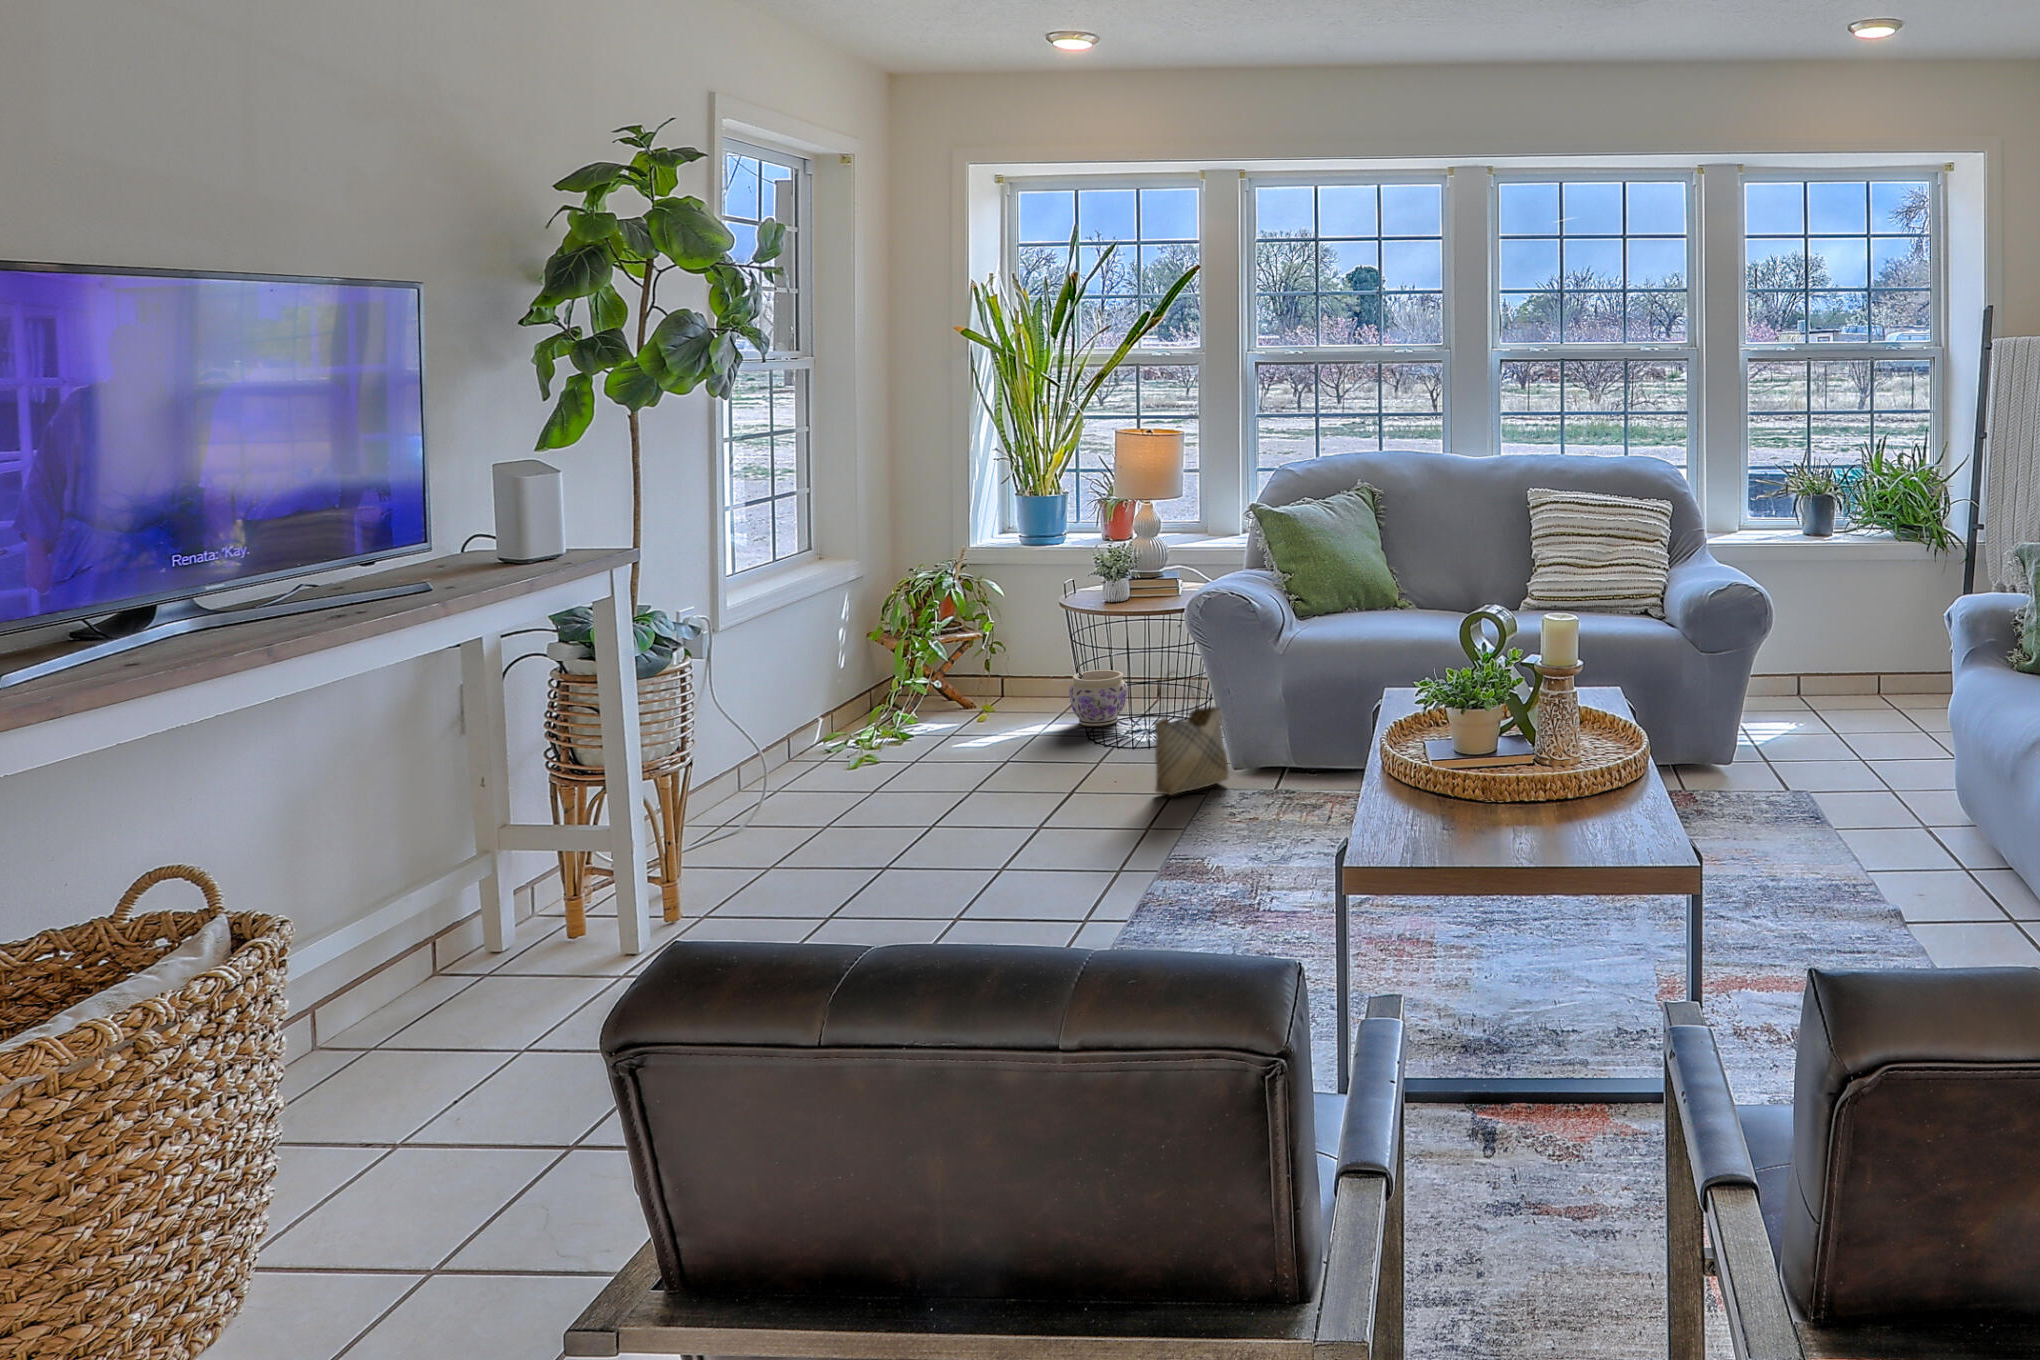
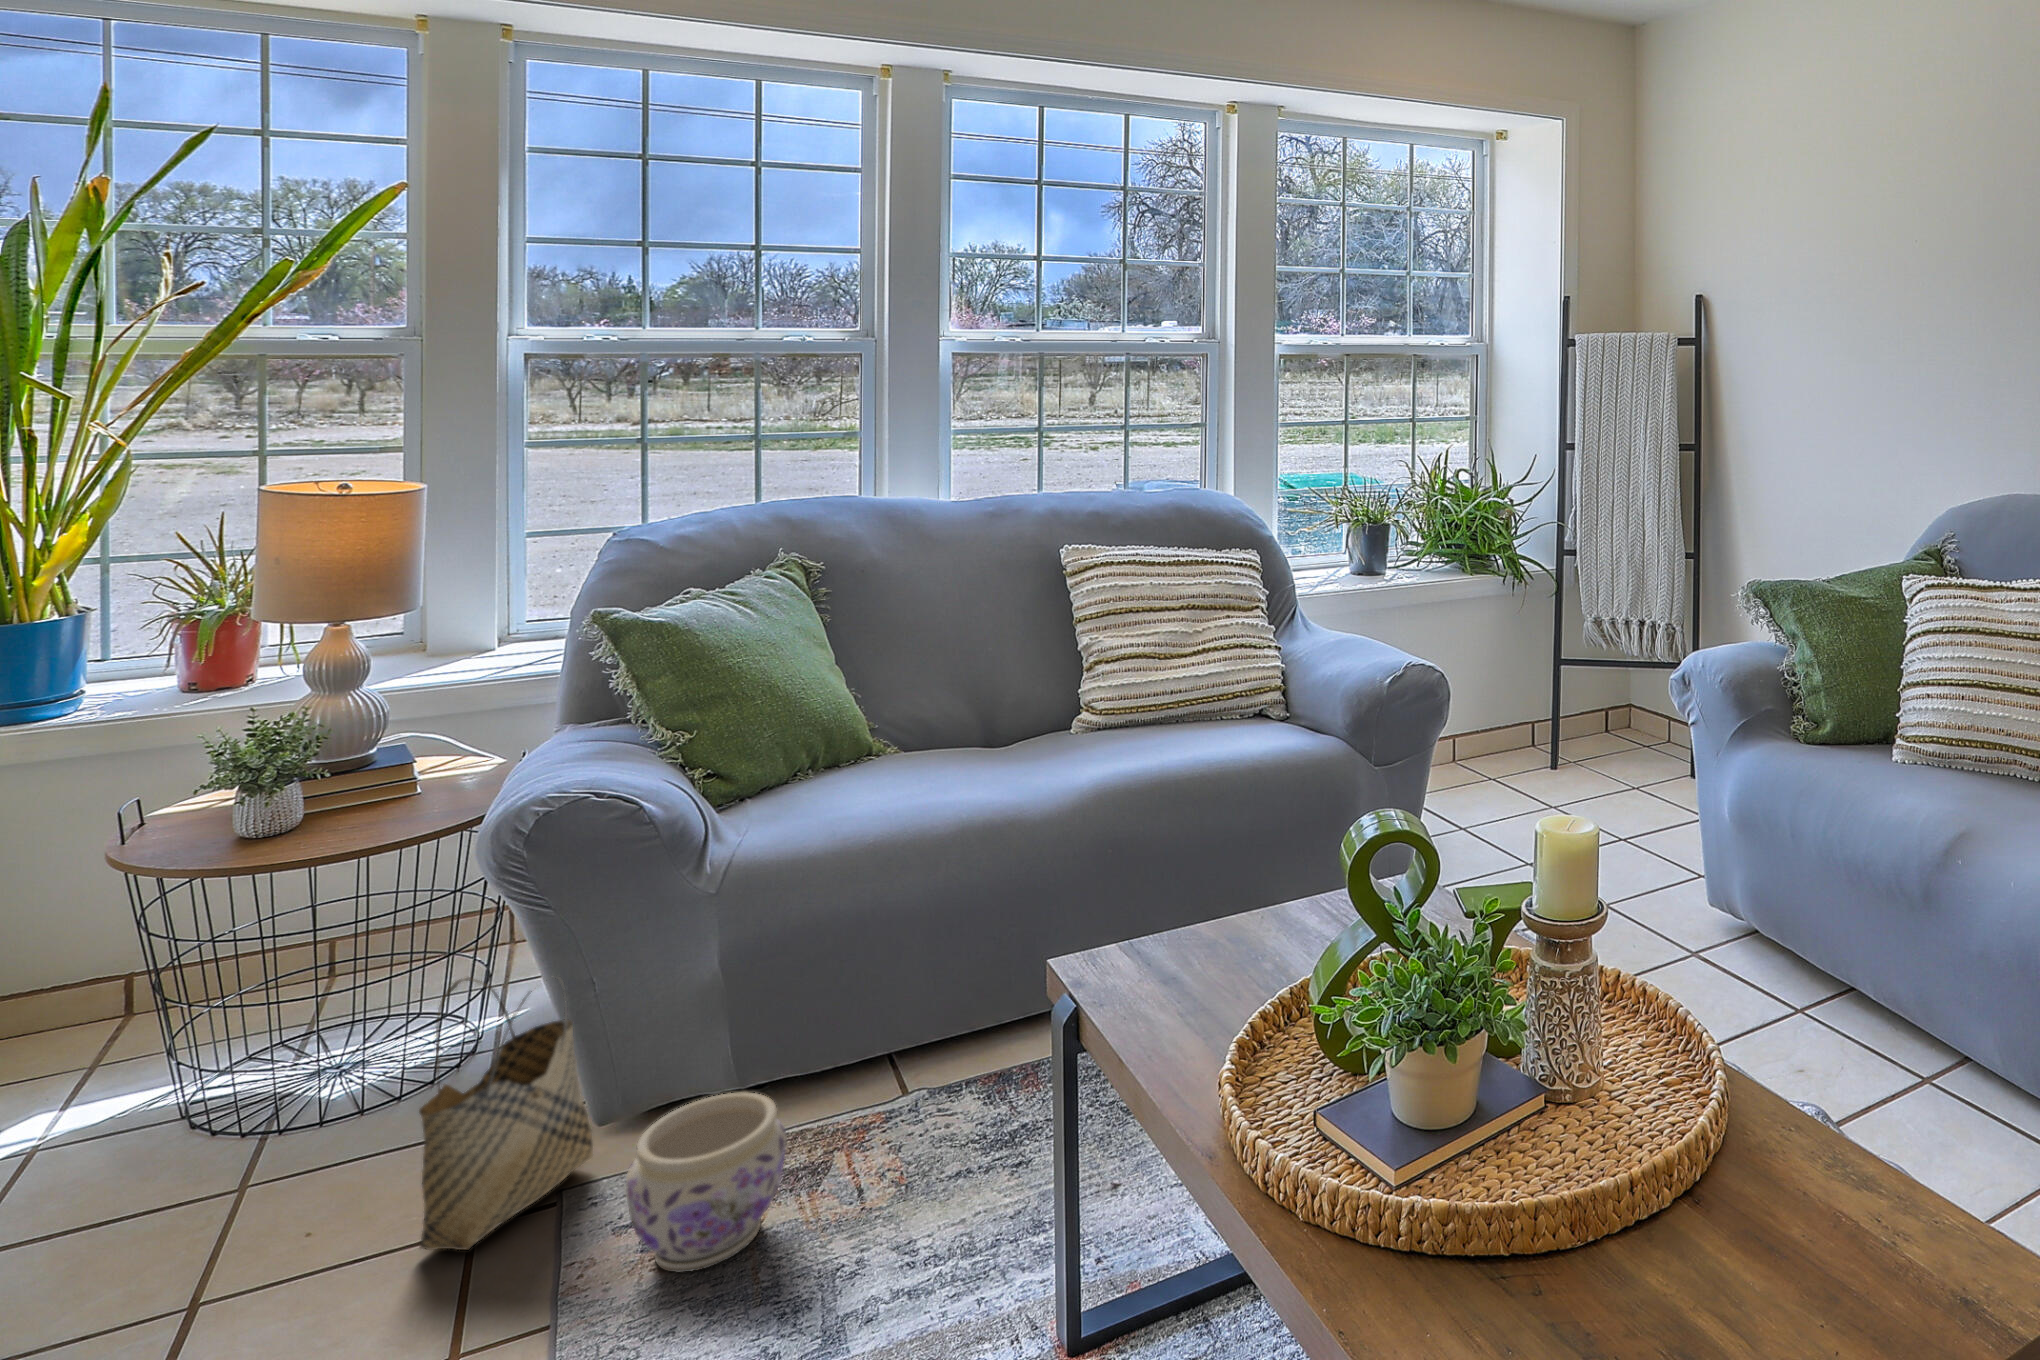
planter: present [1069,670,1127,727] -> present [626,1092,787,1273]

